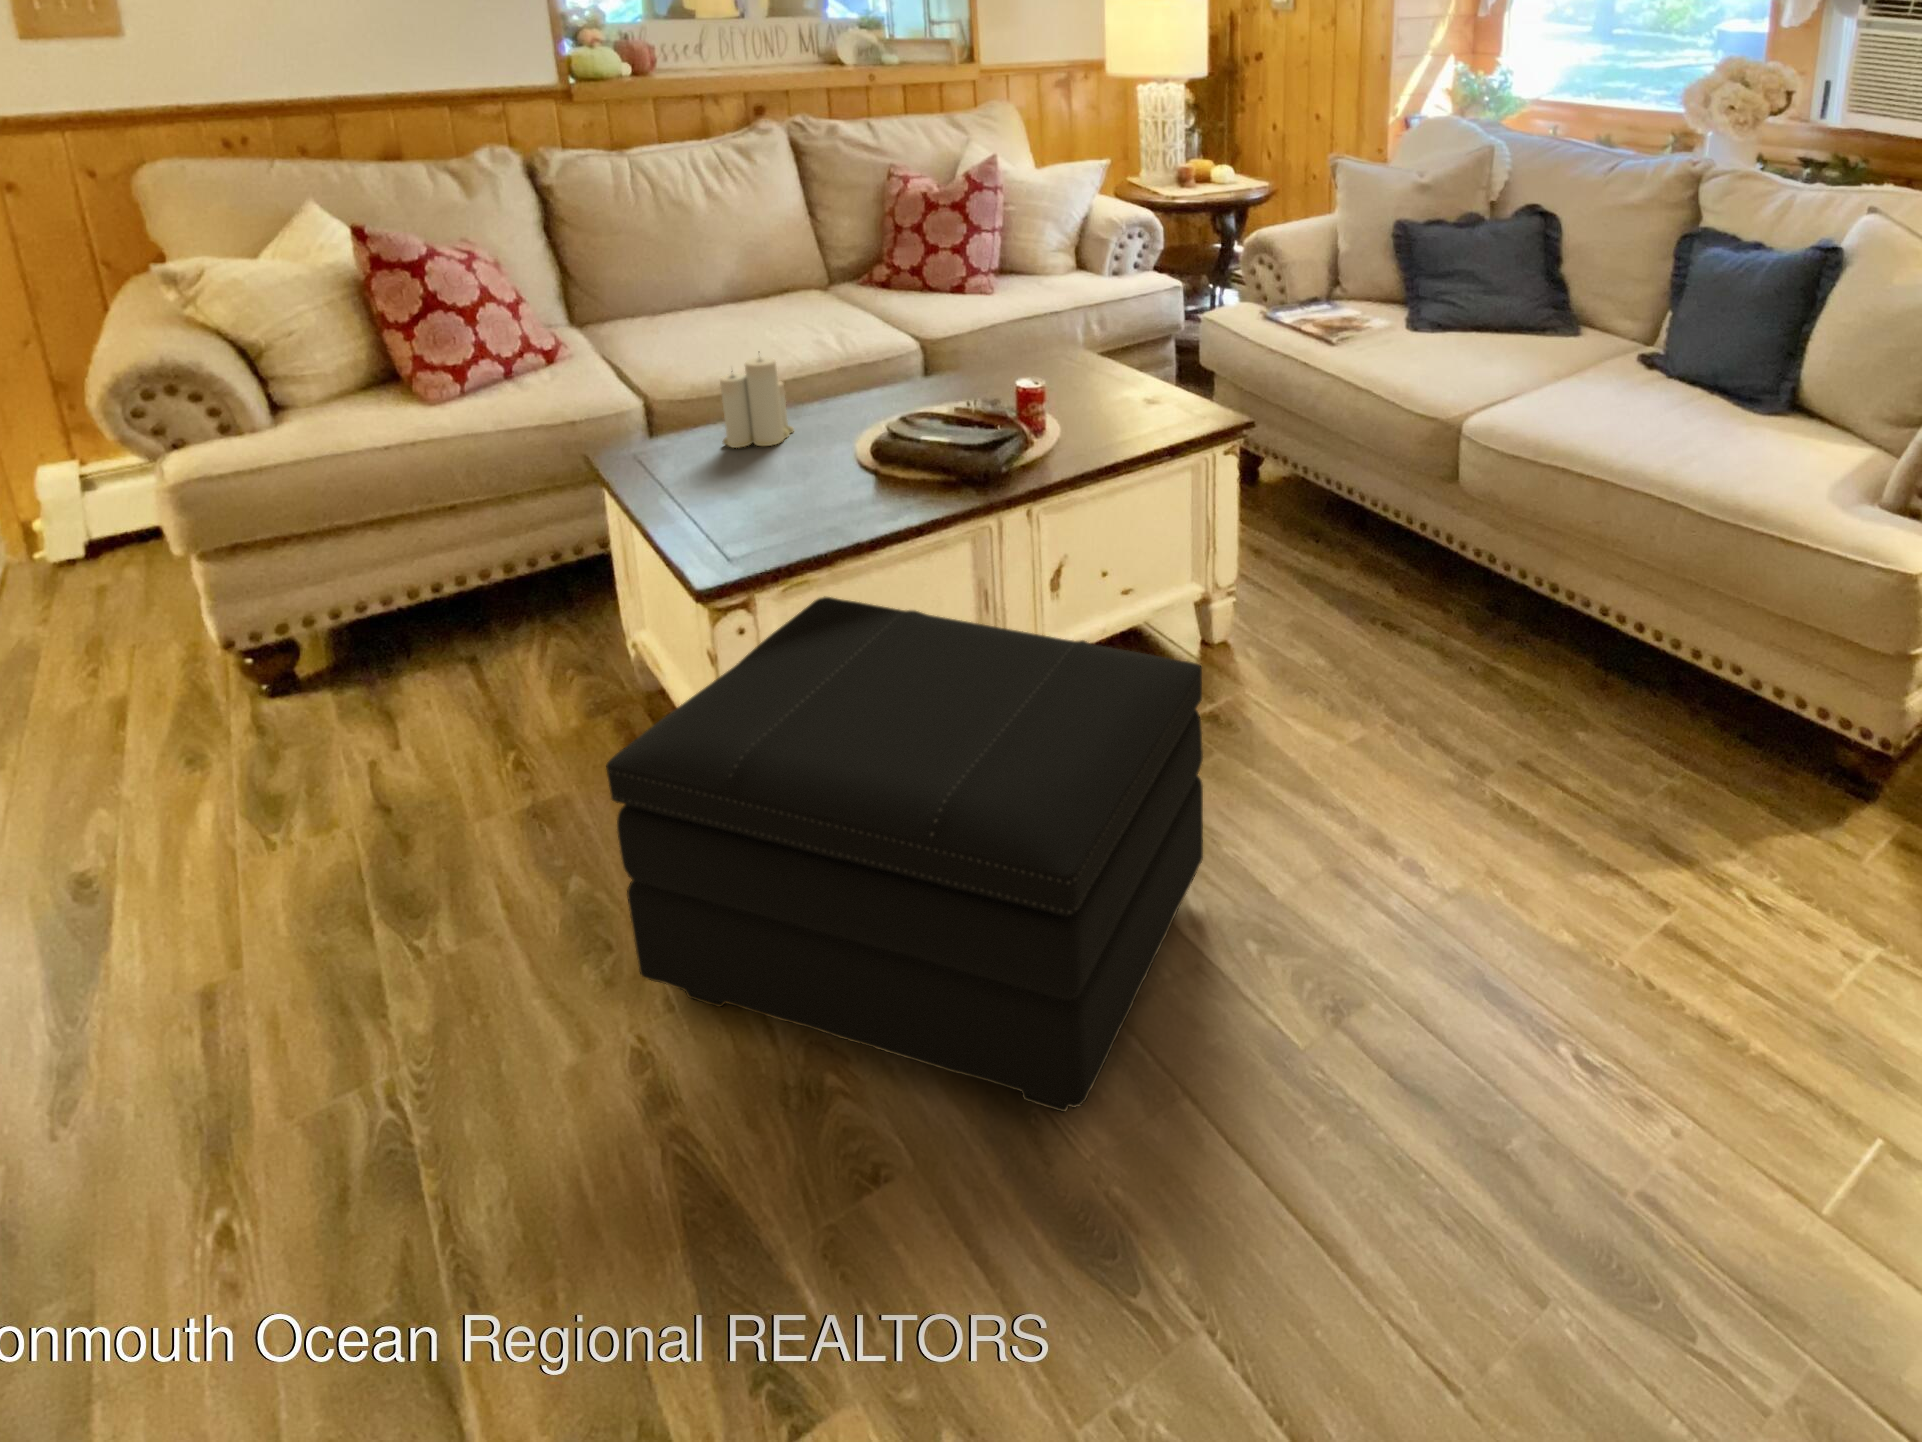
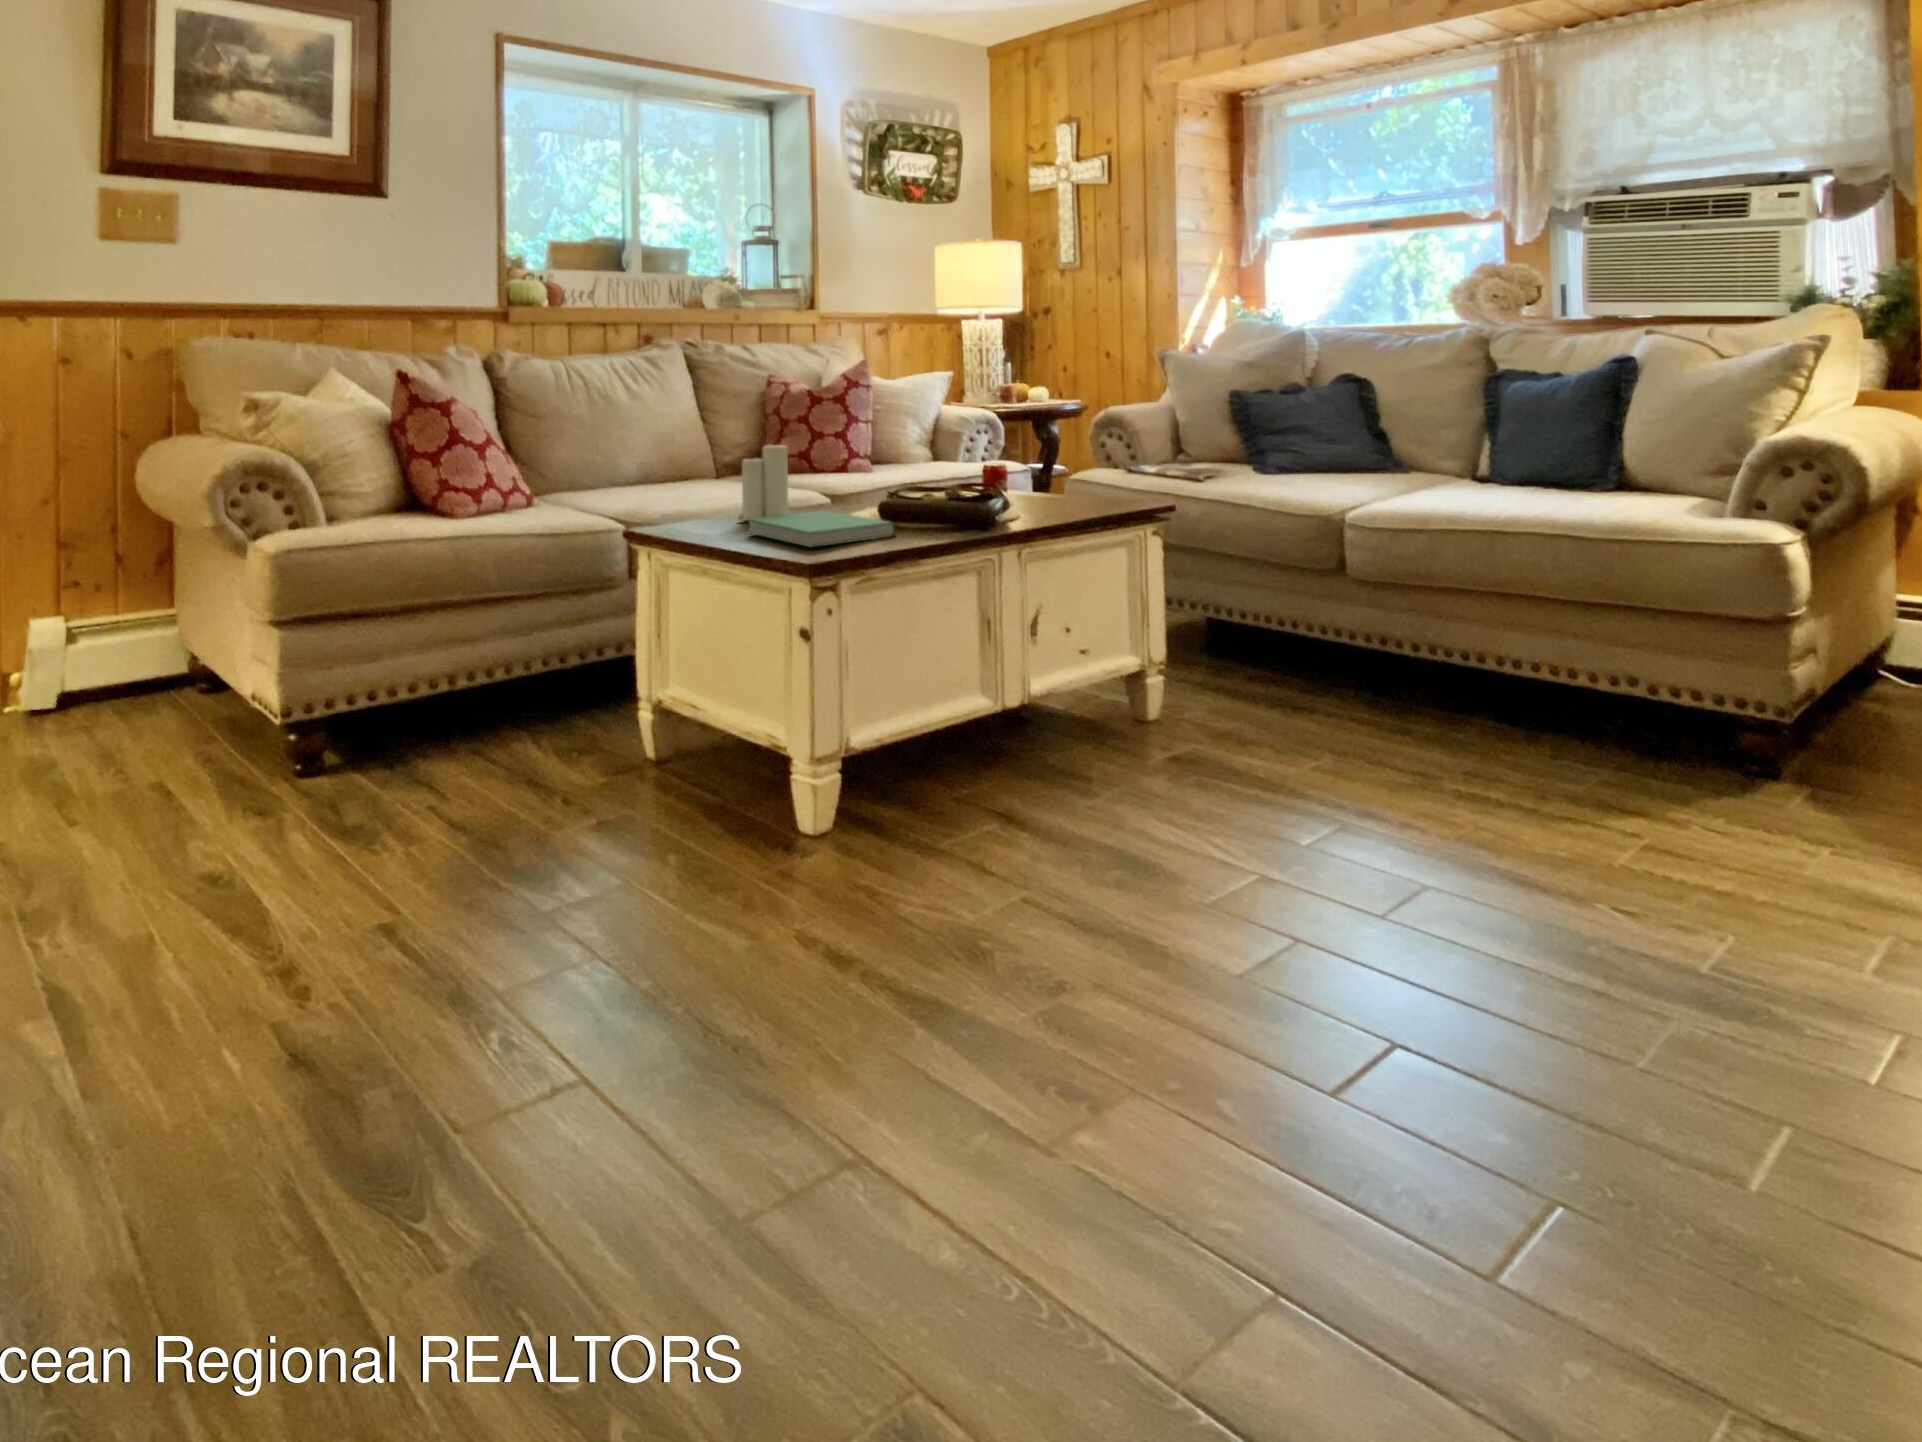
hardcover book: none [703,444,864,535] -> present [746,511,896,548]
footstool: present [606,597,1203,1112] -> none [788,595,1239,954]

